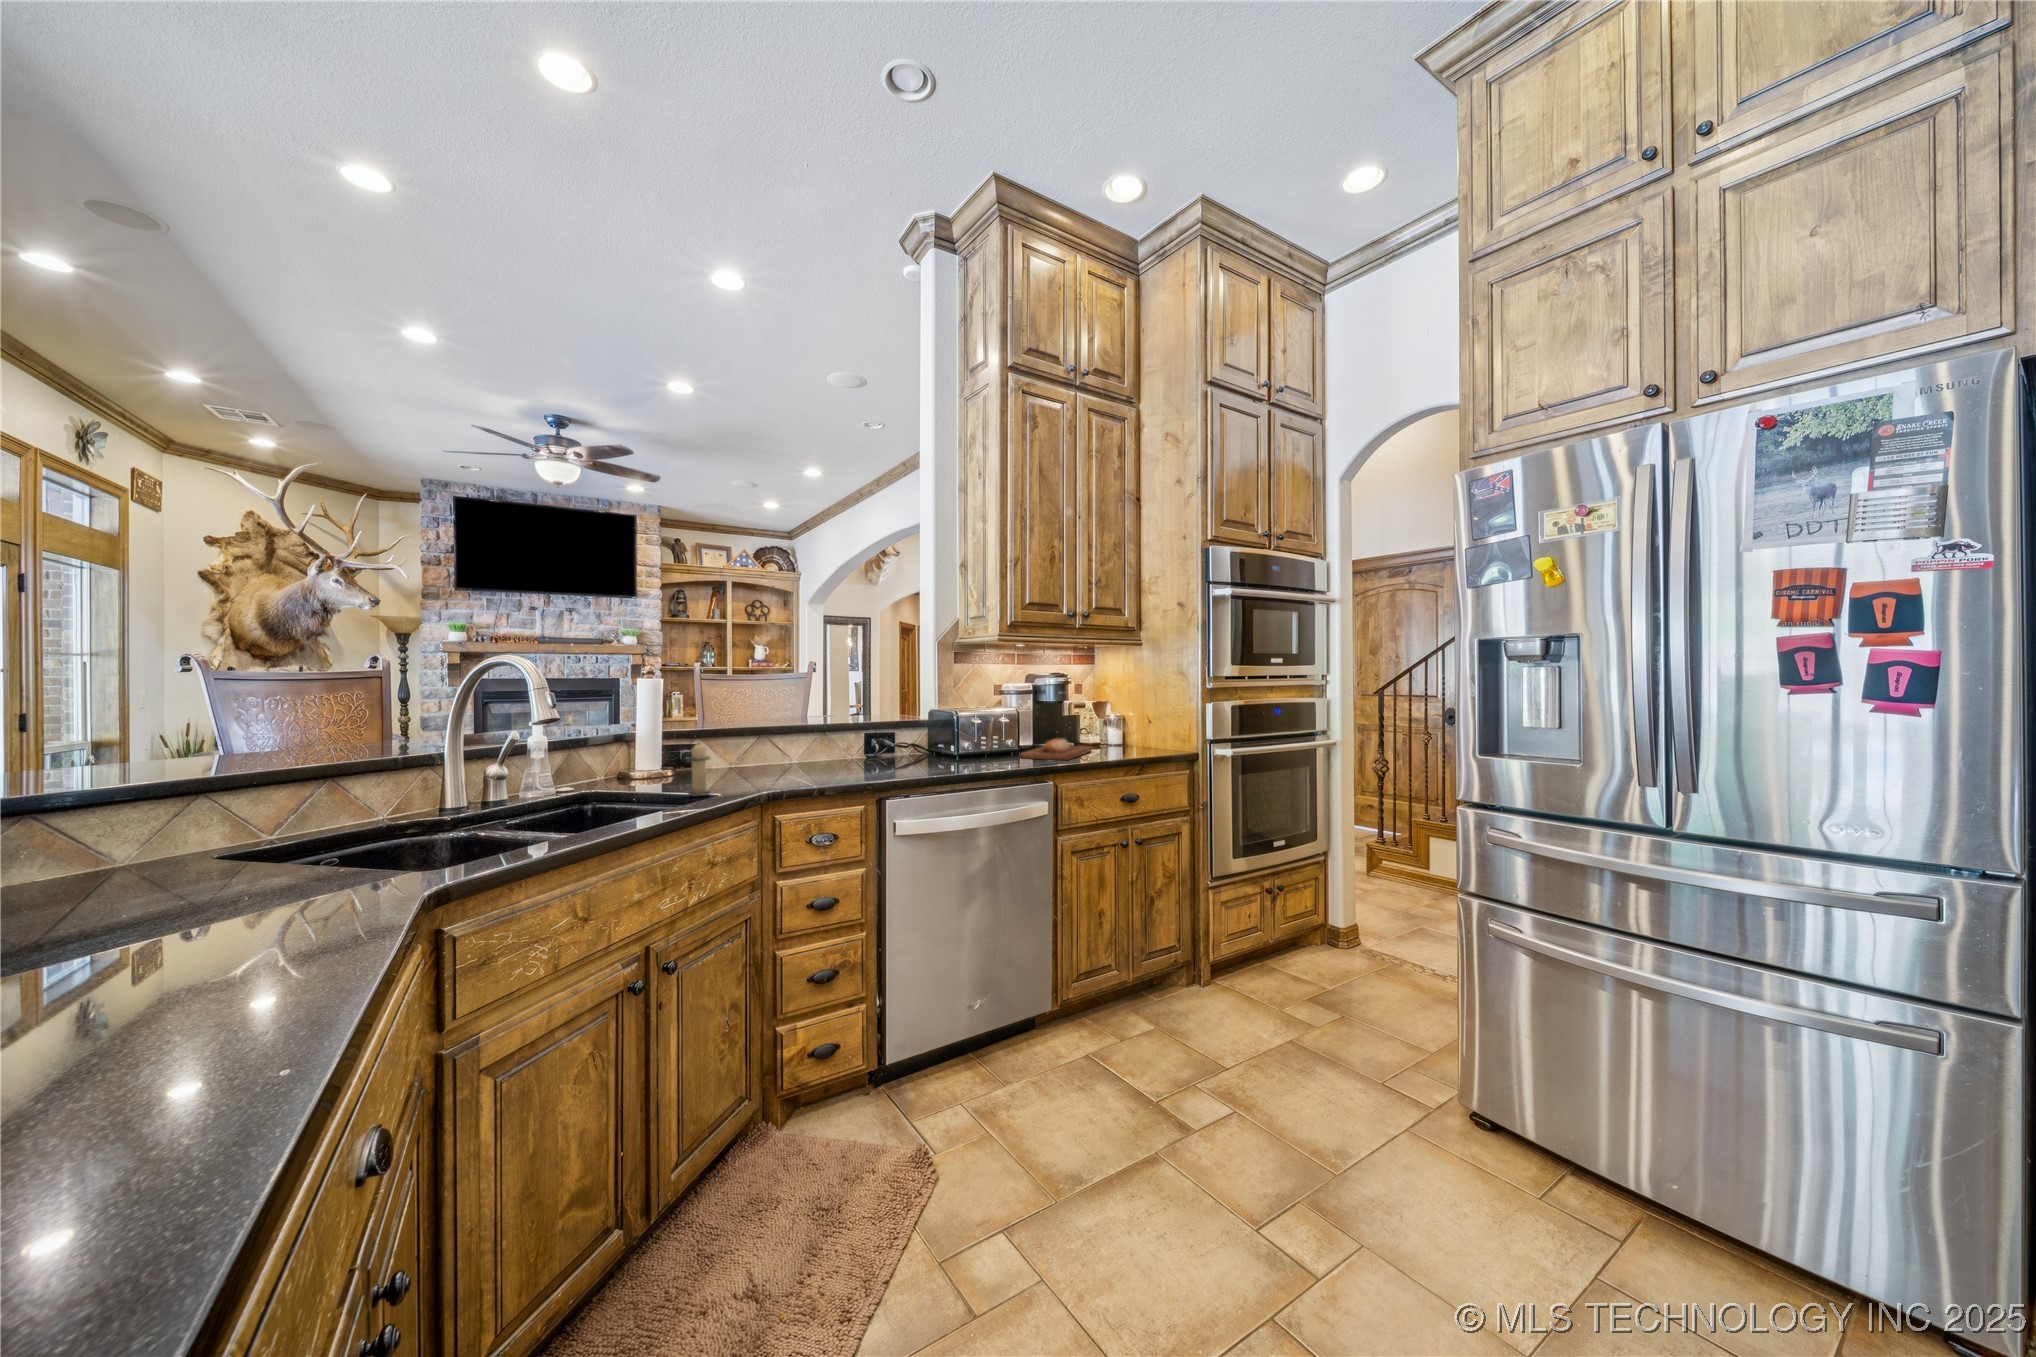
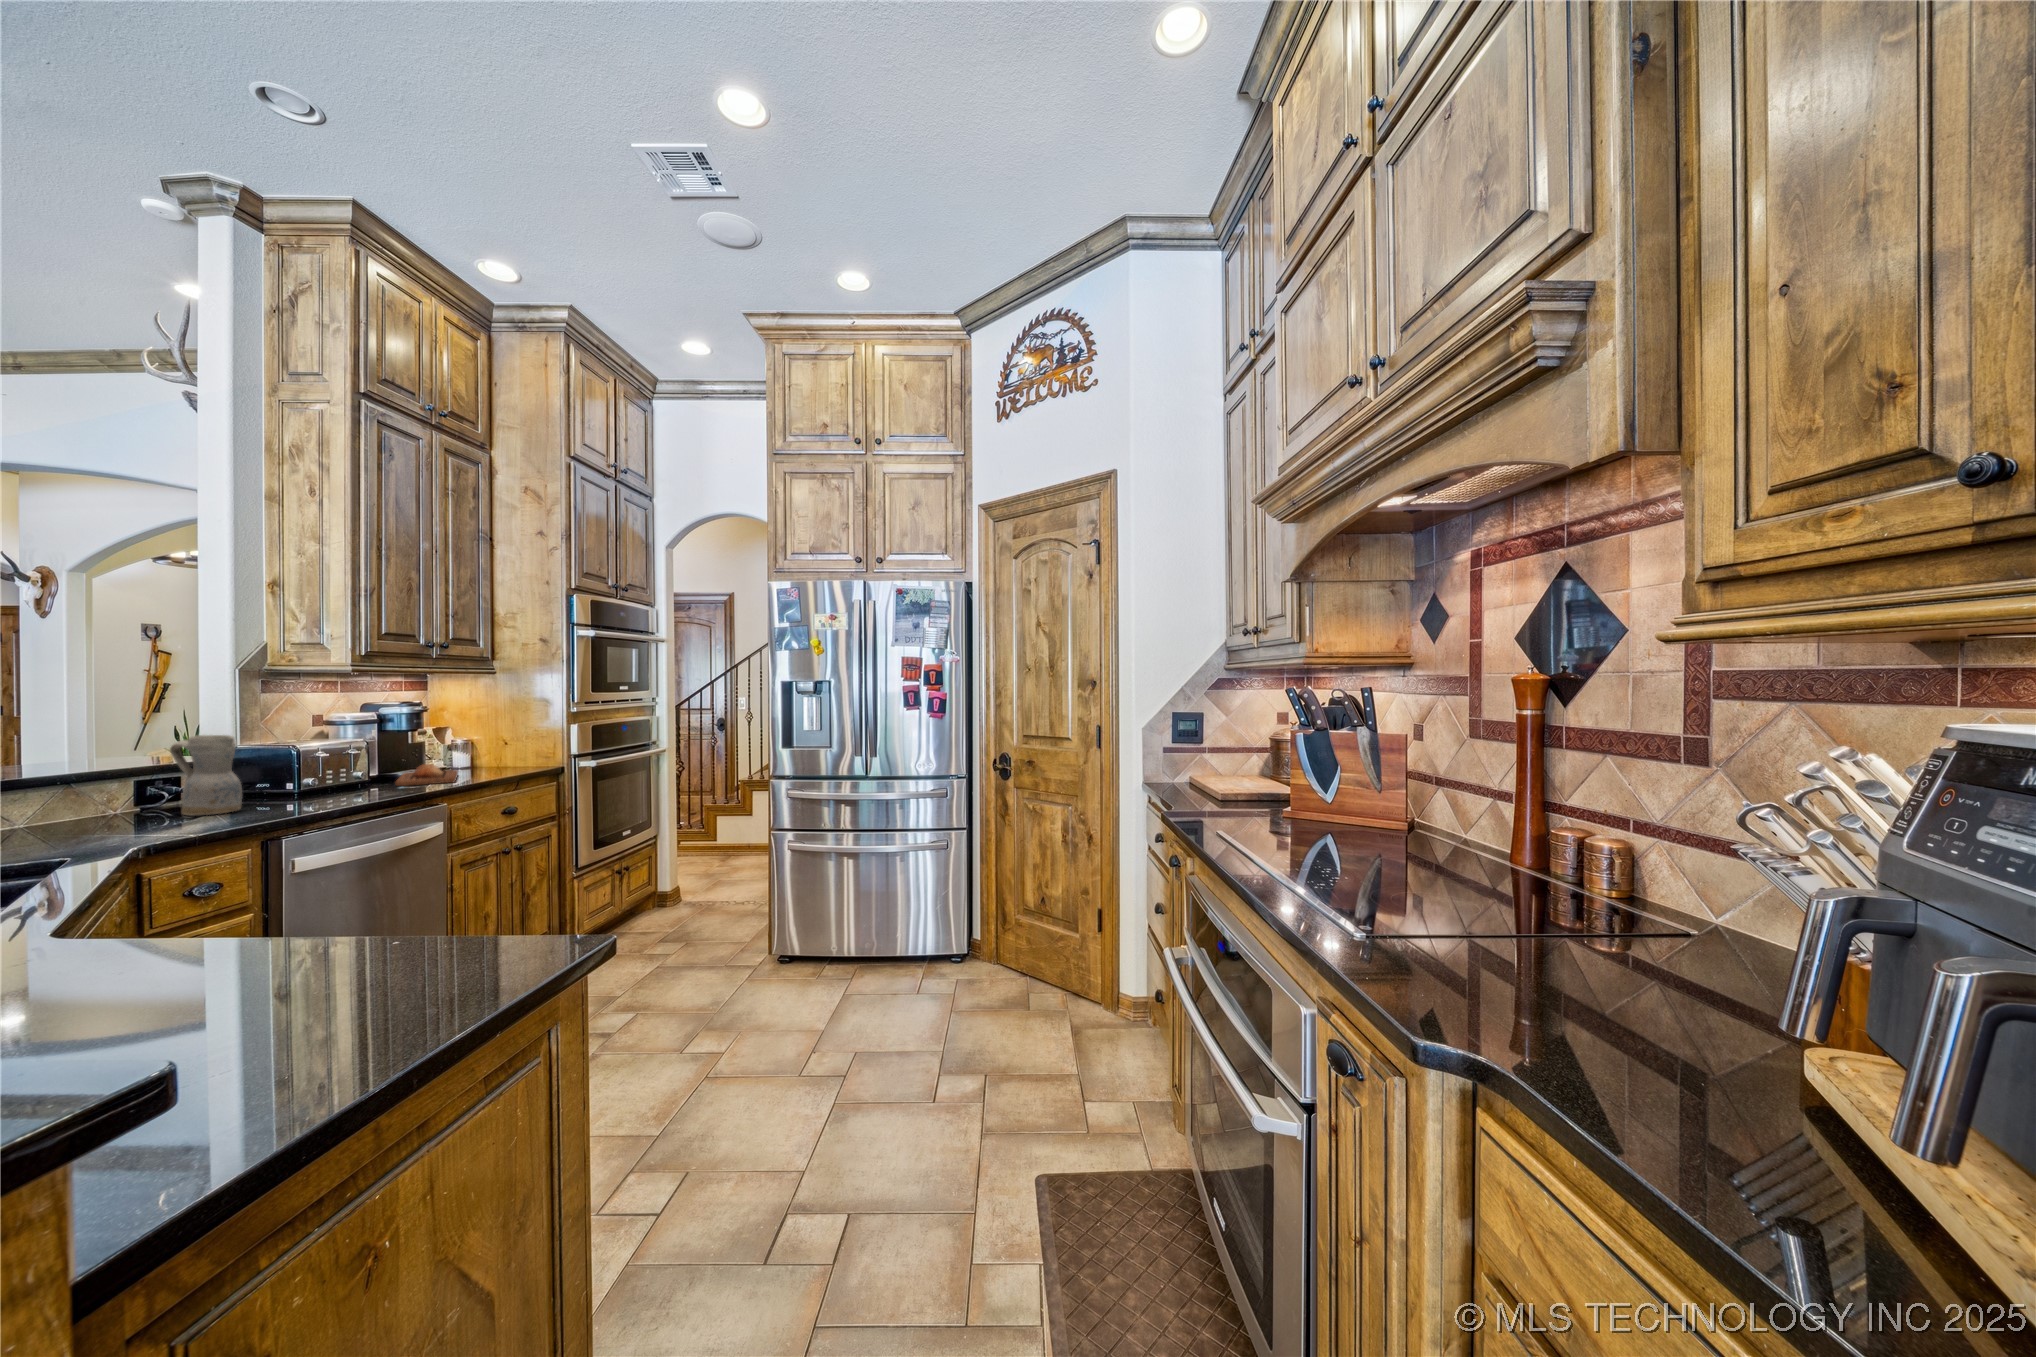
ceramic pitcher: none [831,697,873,771] -> present [170,735,242,816]
candle: present [687,744,710,796] -> none [88,789,132,850]

